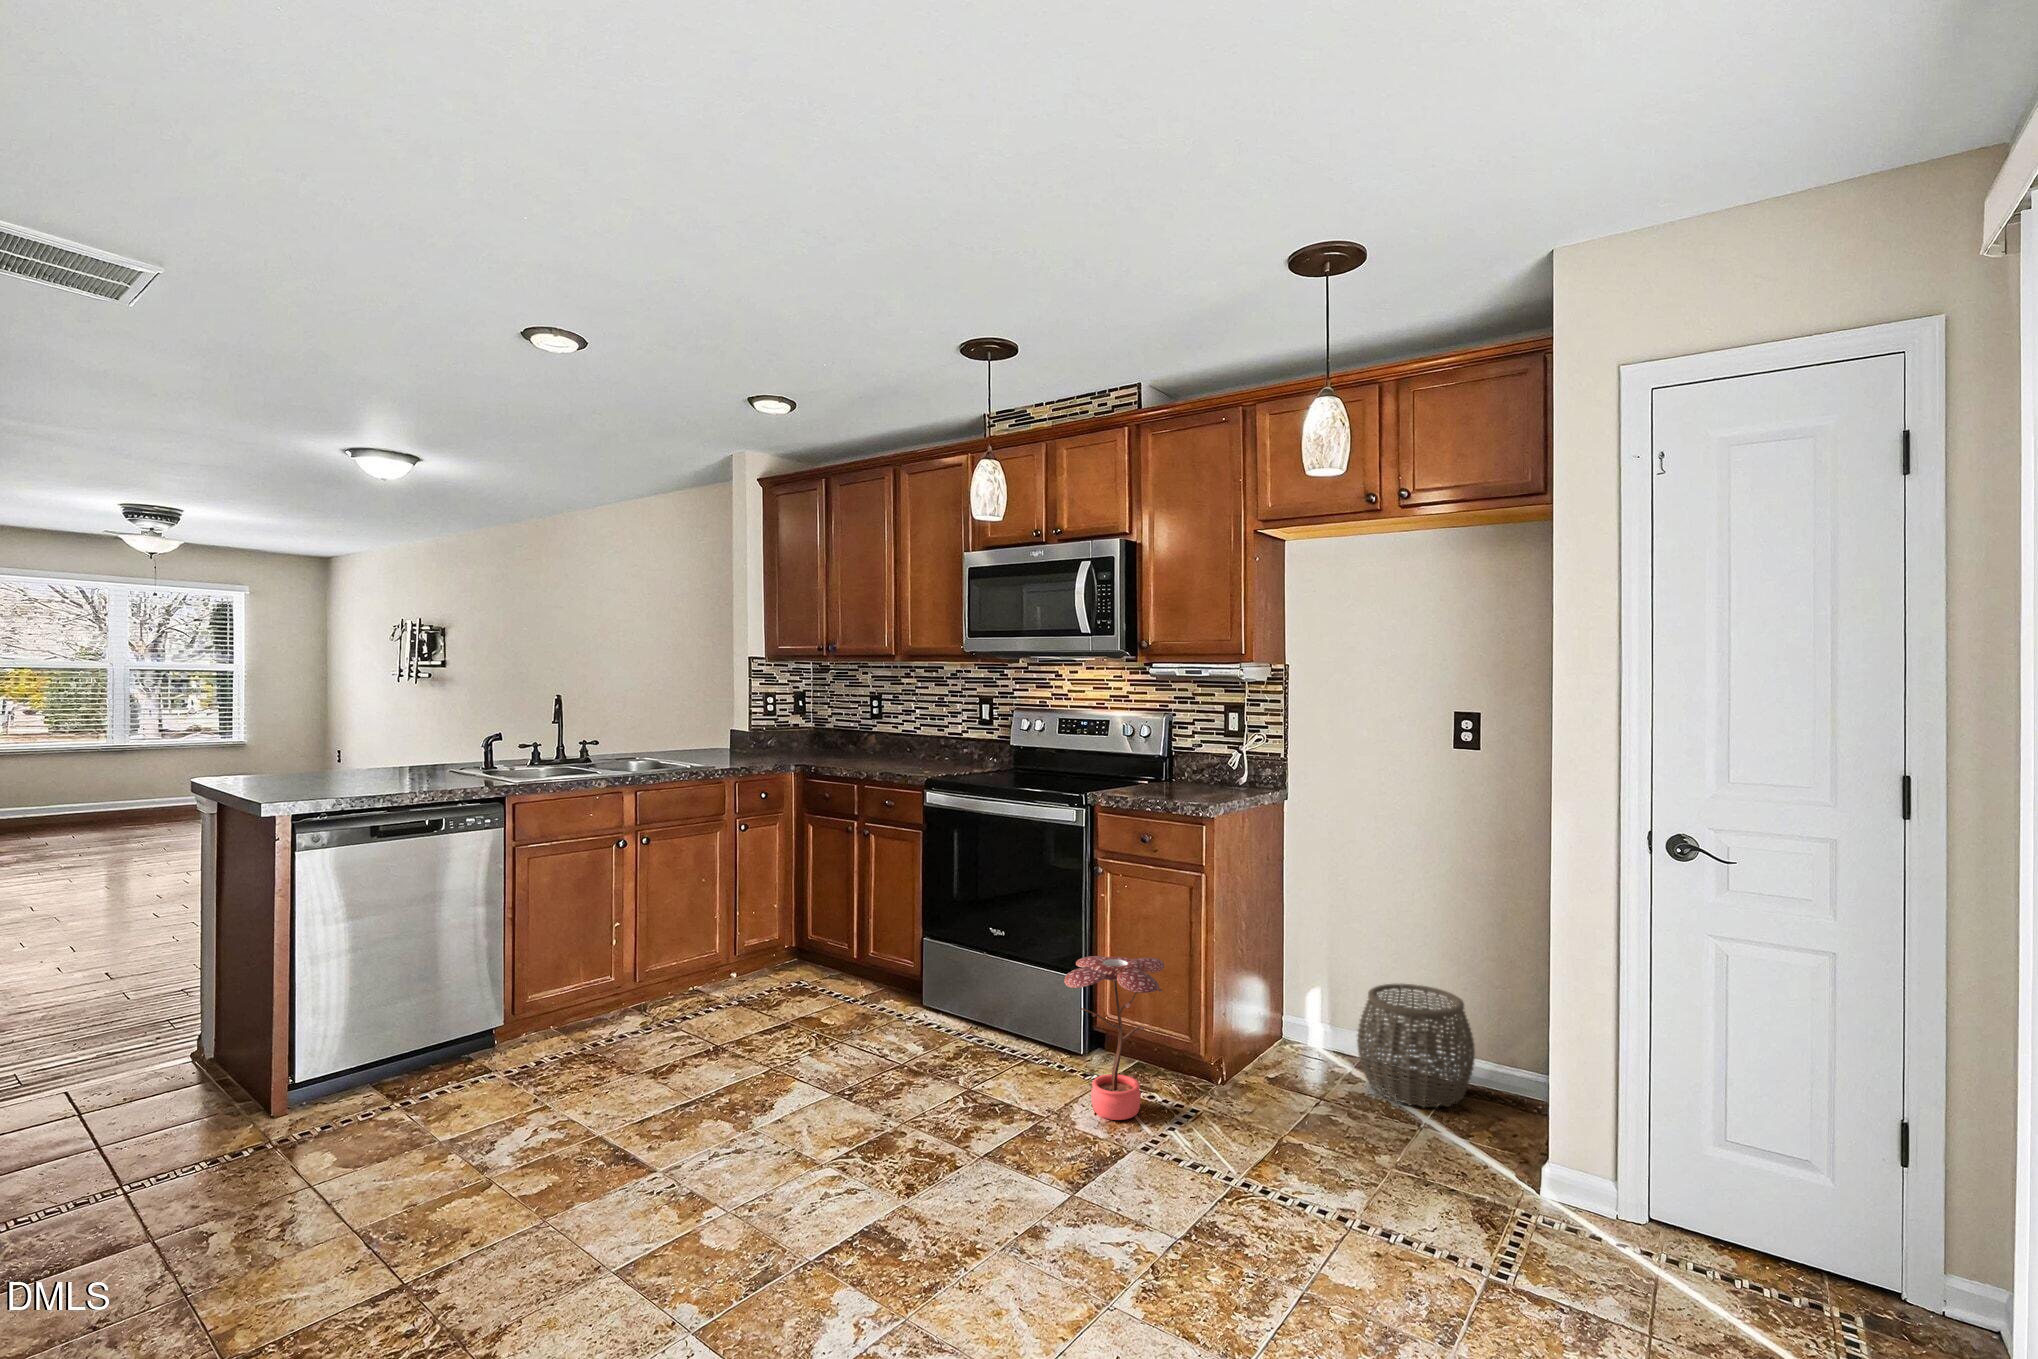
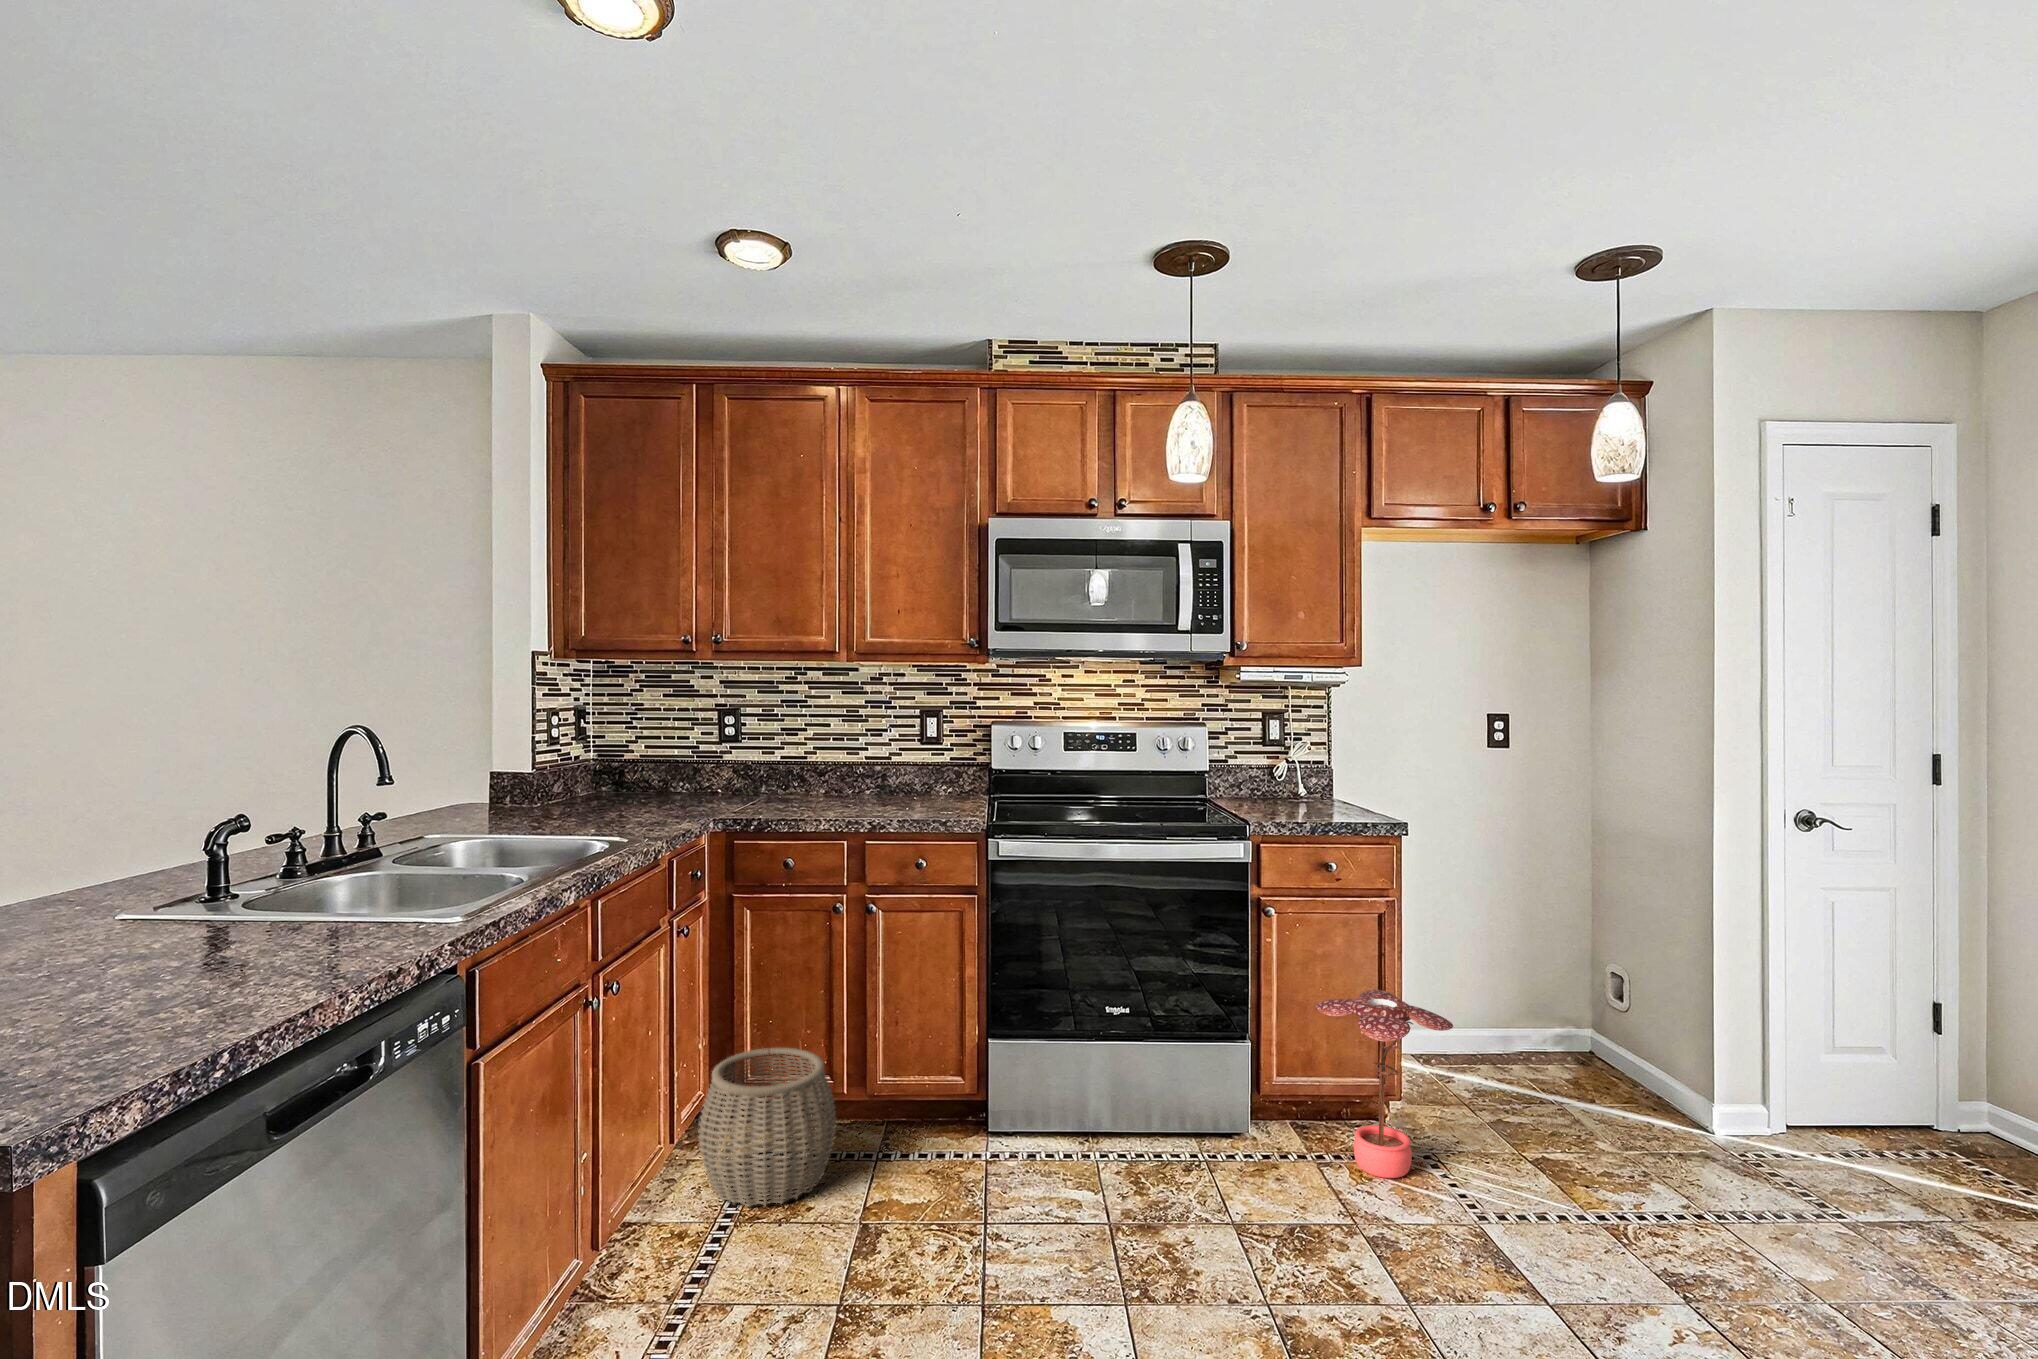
woven basket: present [1357,984,1475,1108] -> present [698,1048,836,1207]

